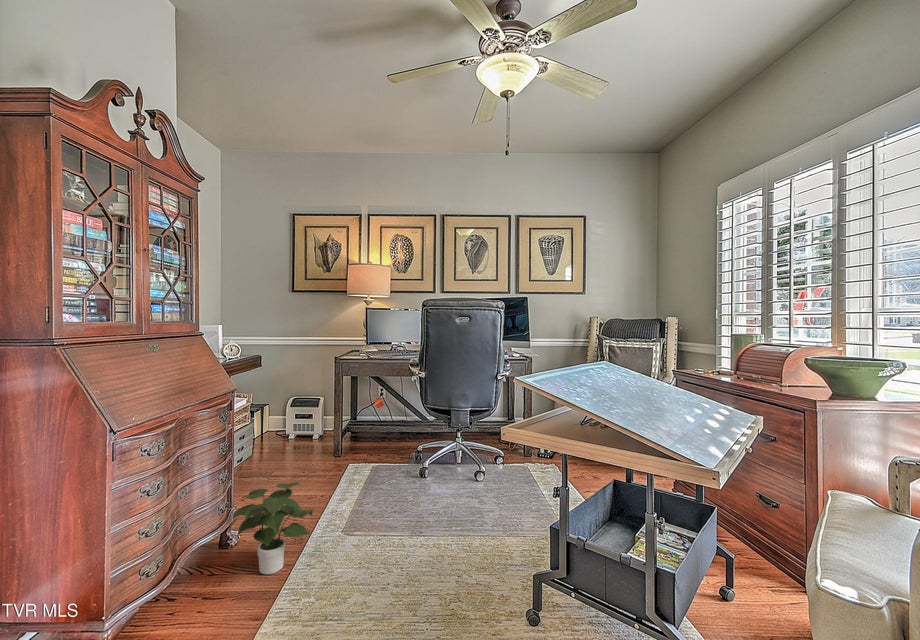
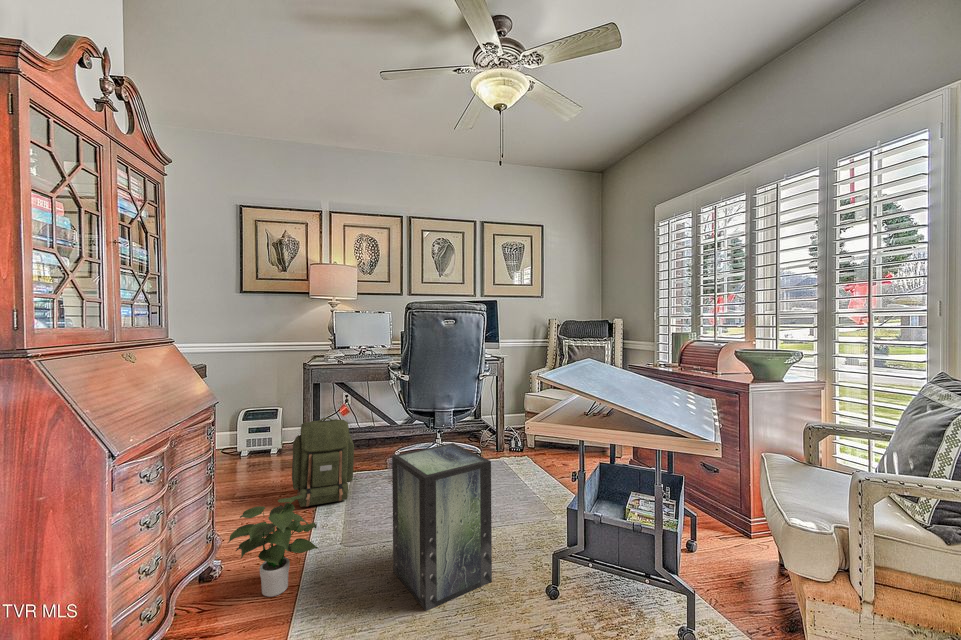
backpack: none [314,409,371,492] -> present [292,418,354,507]
storage box: none [381,444,474,613] -> present [392,443,492,611]

